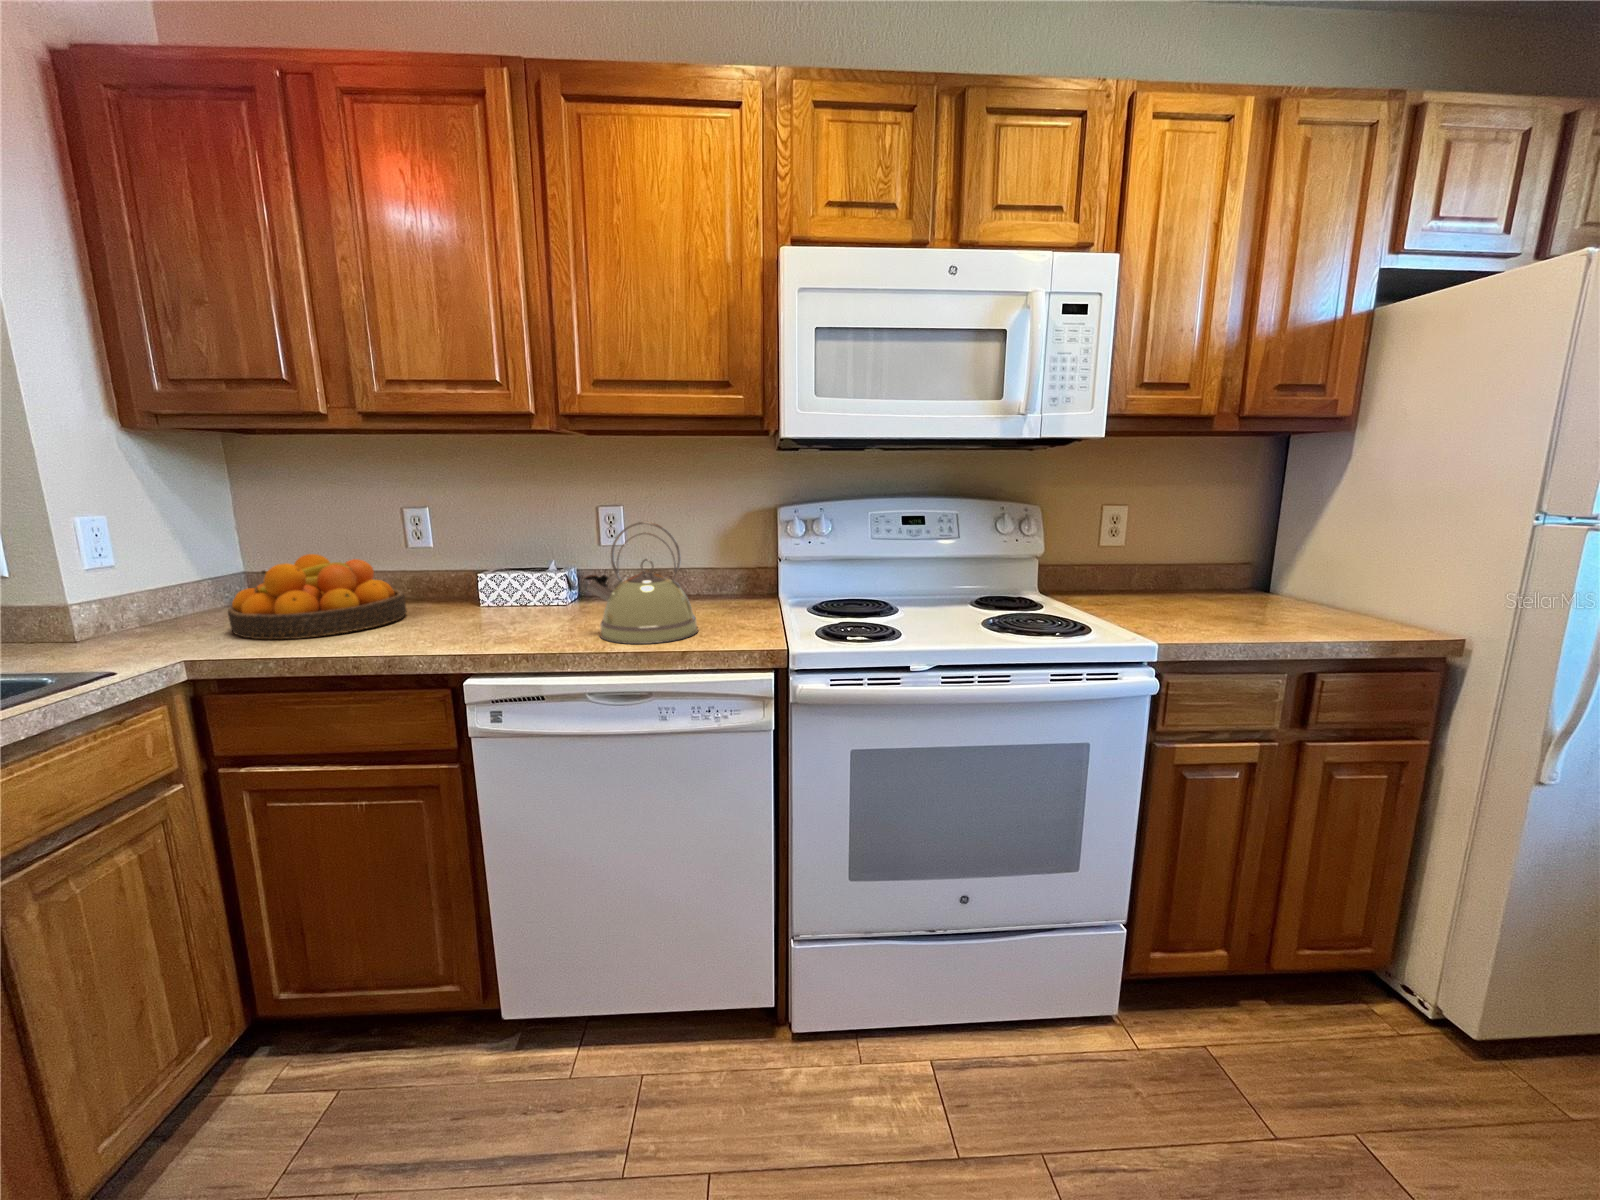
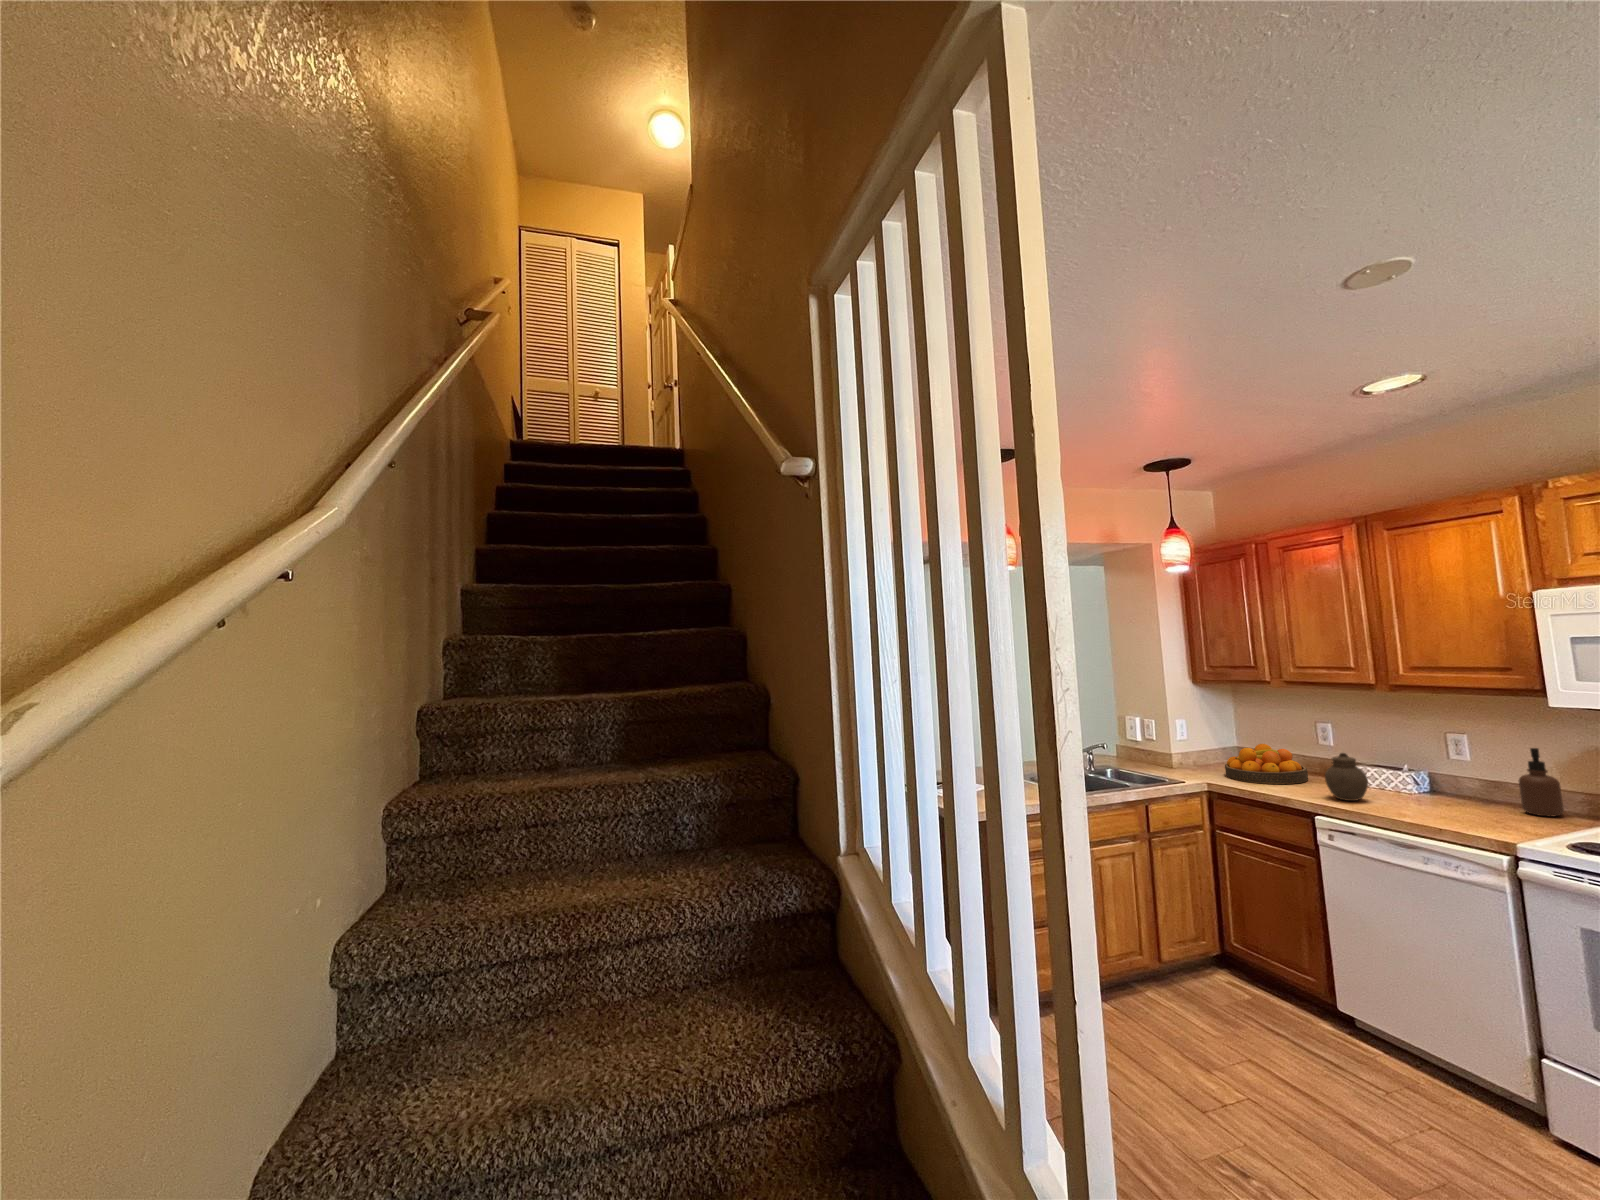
soap dispenser: none [705,512,745,605] -> present [1519,748,1564,816]
kettle: present [584,522,698,644] -> none [1393,751,1477,823]
jar: none [465,545,537,637] -> present [1325,753,1368,801]

